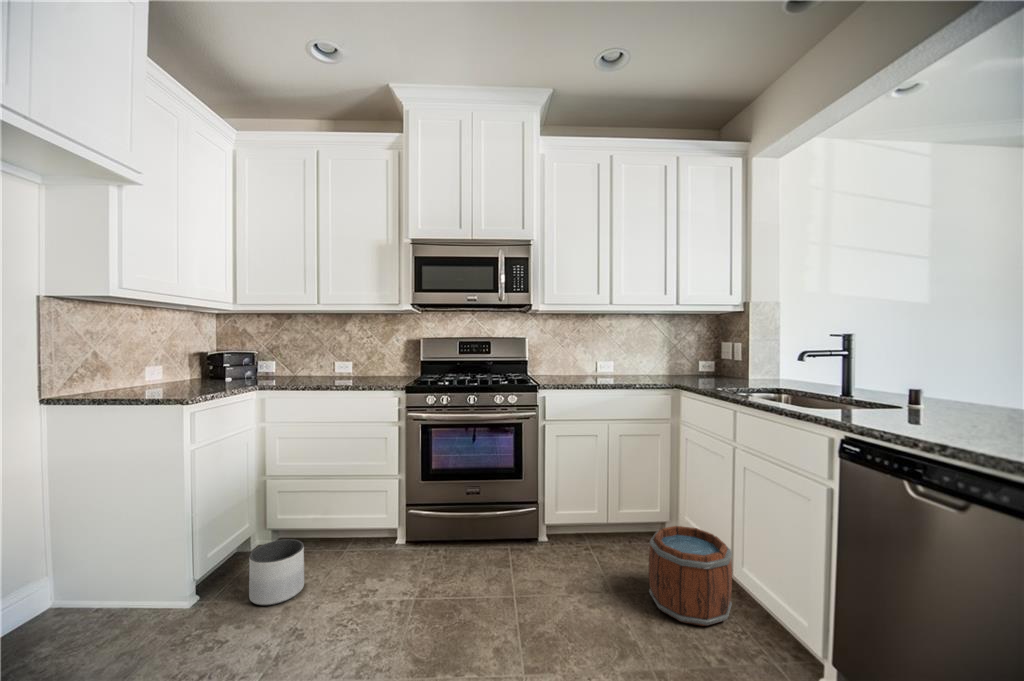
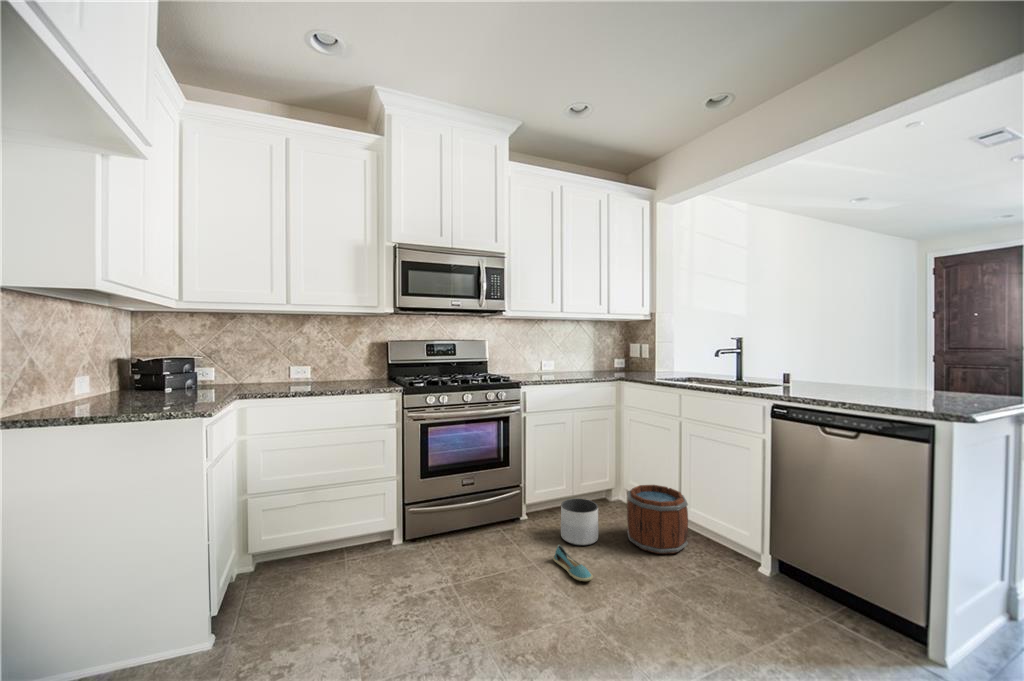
planter: present [249,539,304,606] -> present [561,498,598,546]
shoe: none [538,581,567,634] -> present [553,545,593,581]

